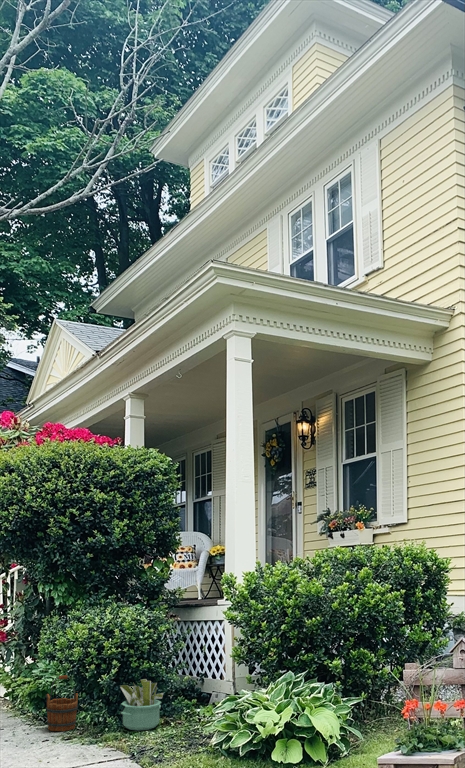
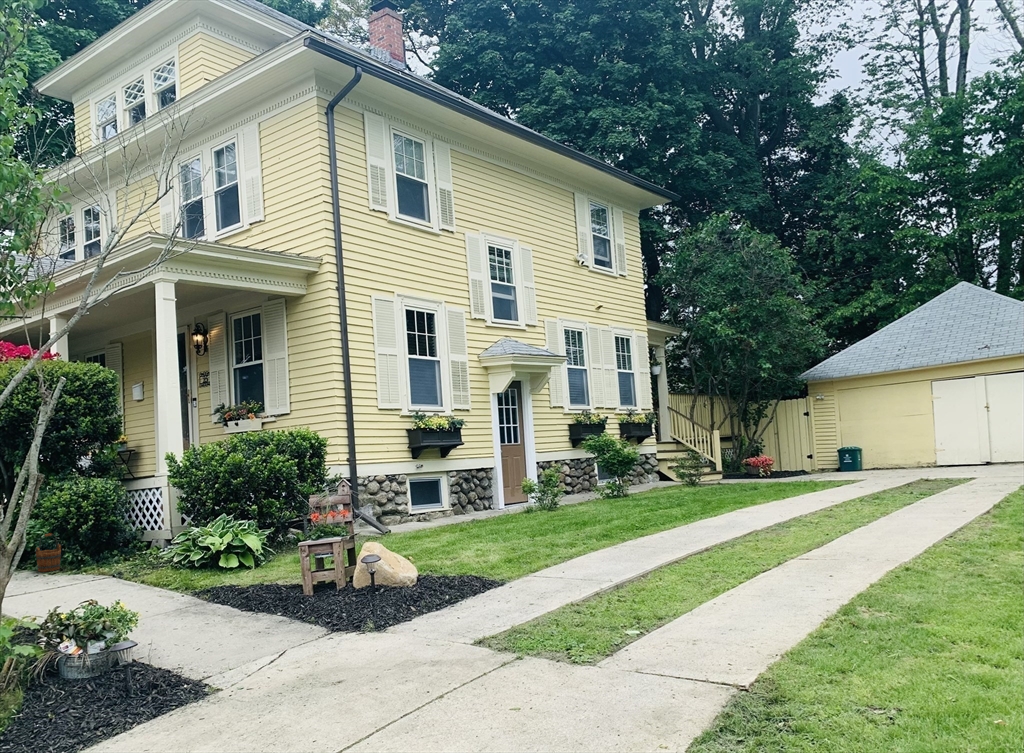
decorative plant: present [120,679,163,730] -> none [95,529,128,563]

